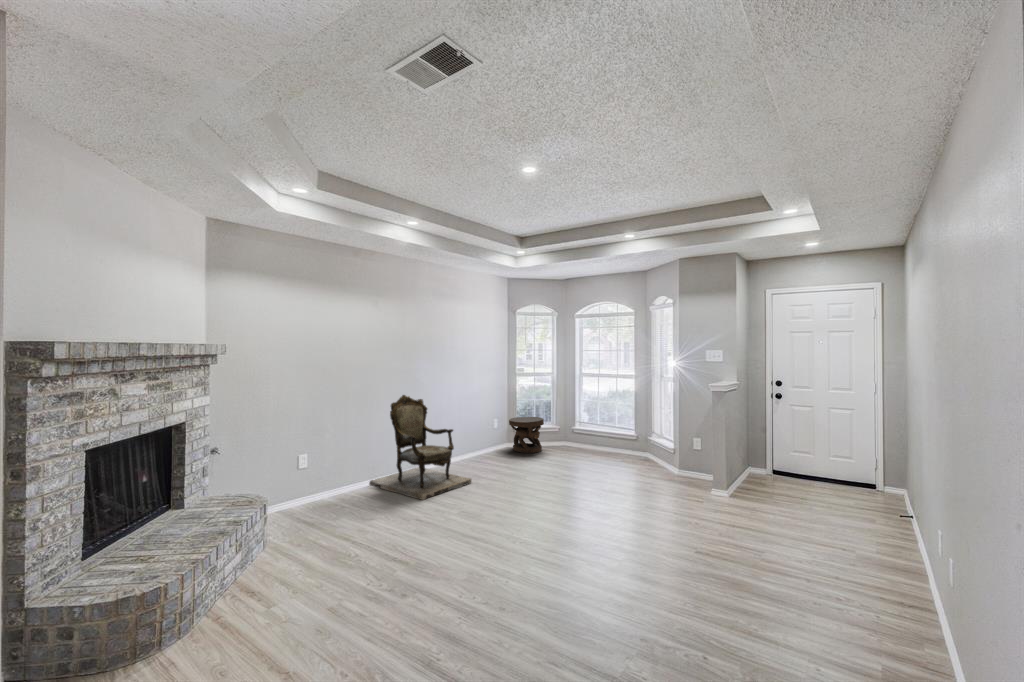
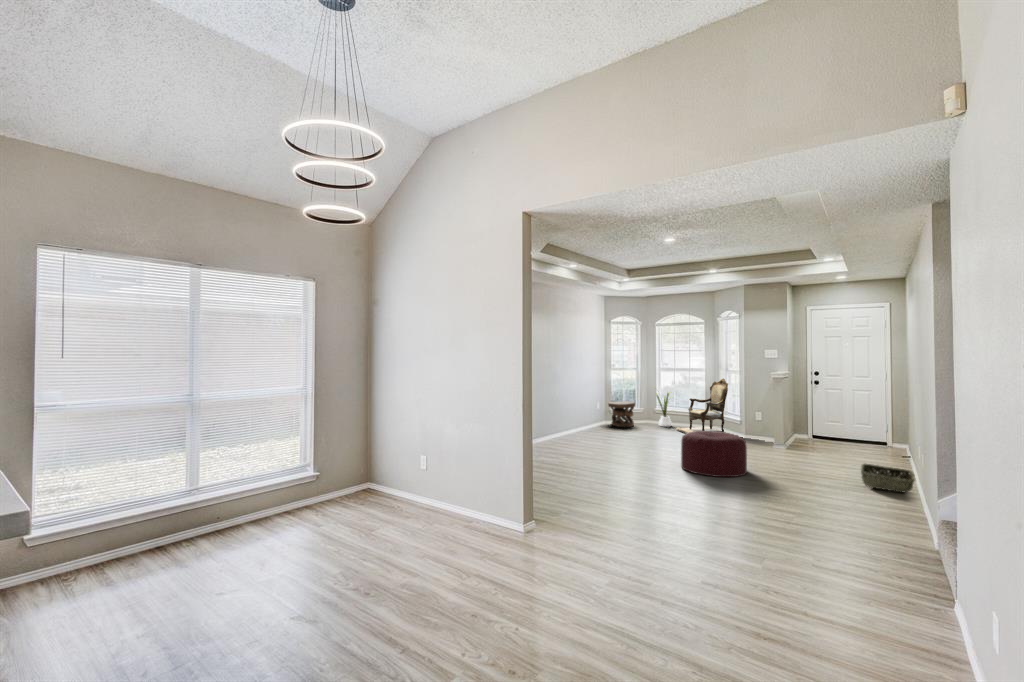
armchair: present [369,395,471,500] -> present [677,379,728,434]
house plant: none [566,398,599,452] -> present [656,392,672,427]
ottoman: none [548,480,649,569] -> present [681,431,747,477]
woven basket: none [832,552,930,618] -> present [861,464,915,492]

